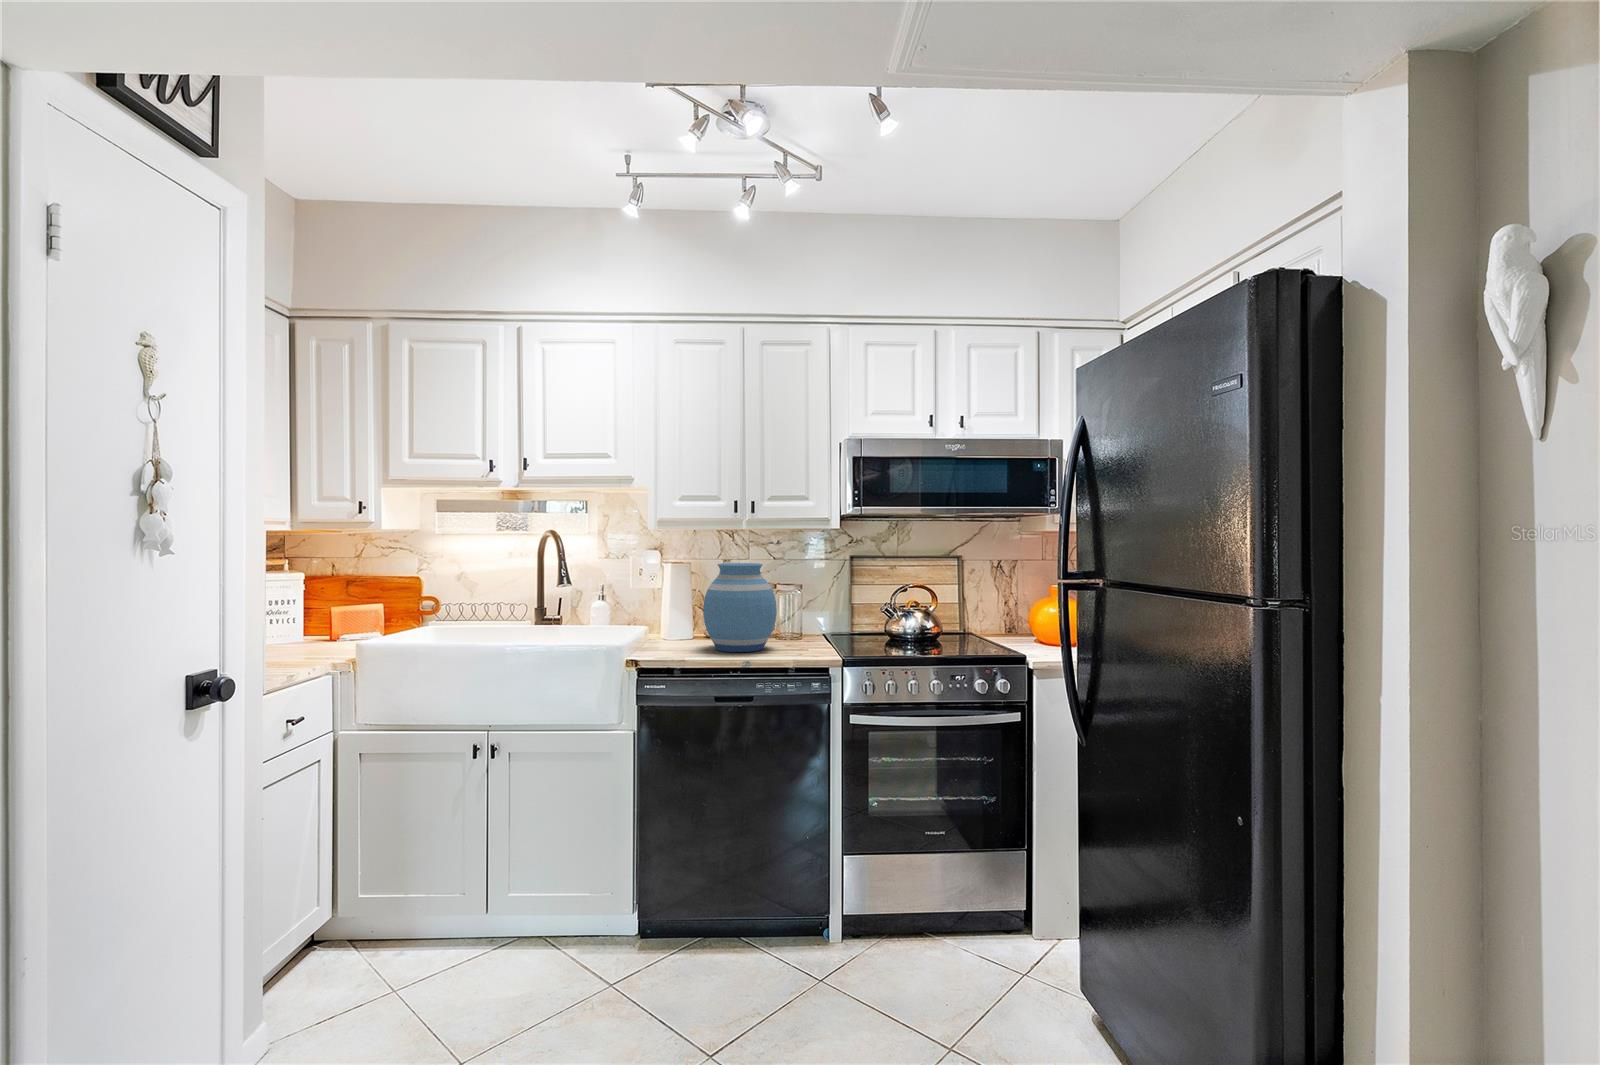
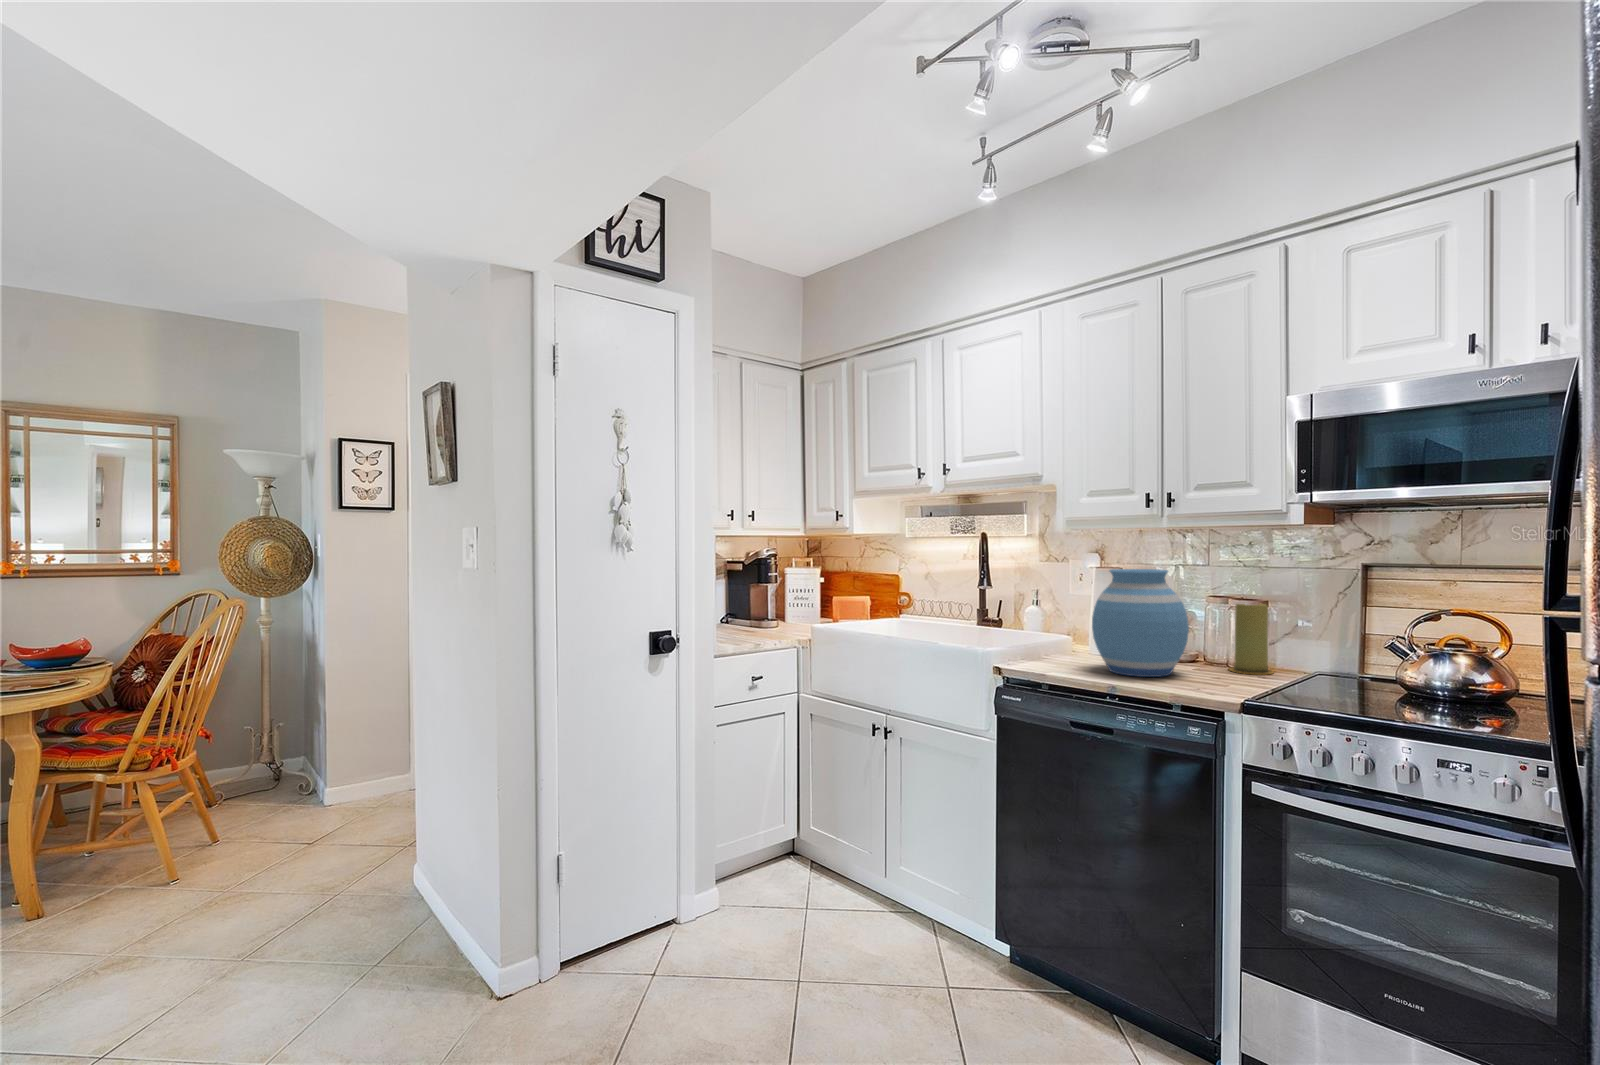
candle: none [783,587,812,641] -> present [1229,604,1273,675]

